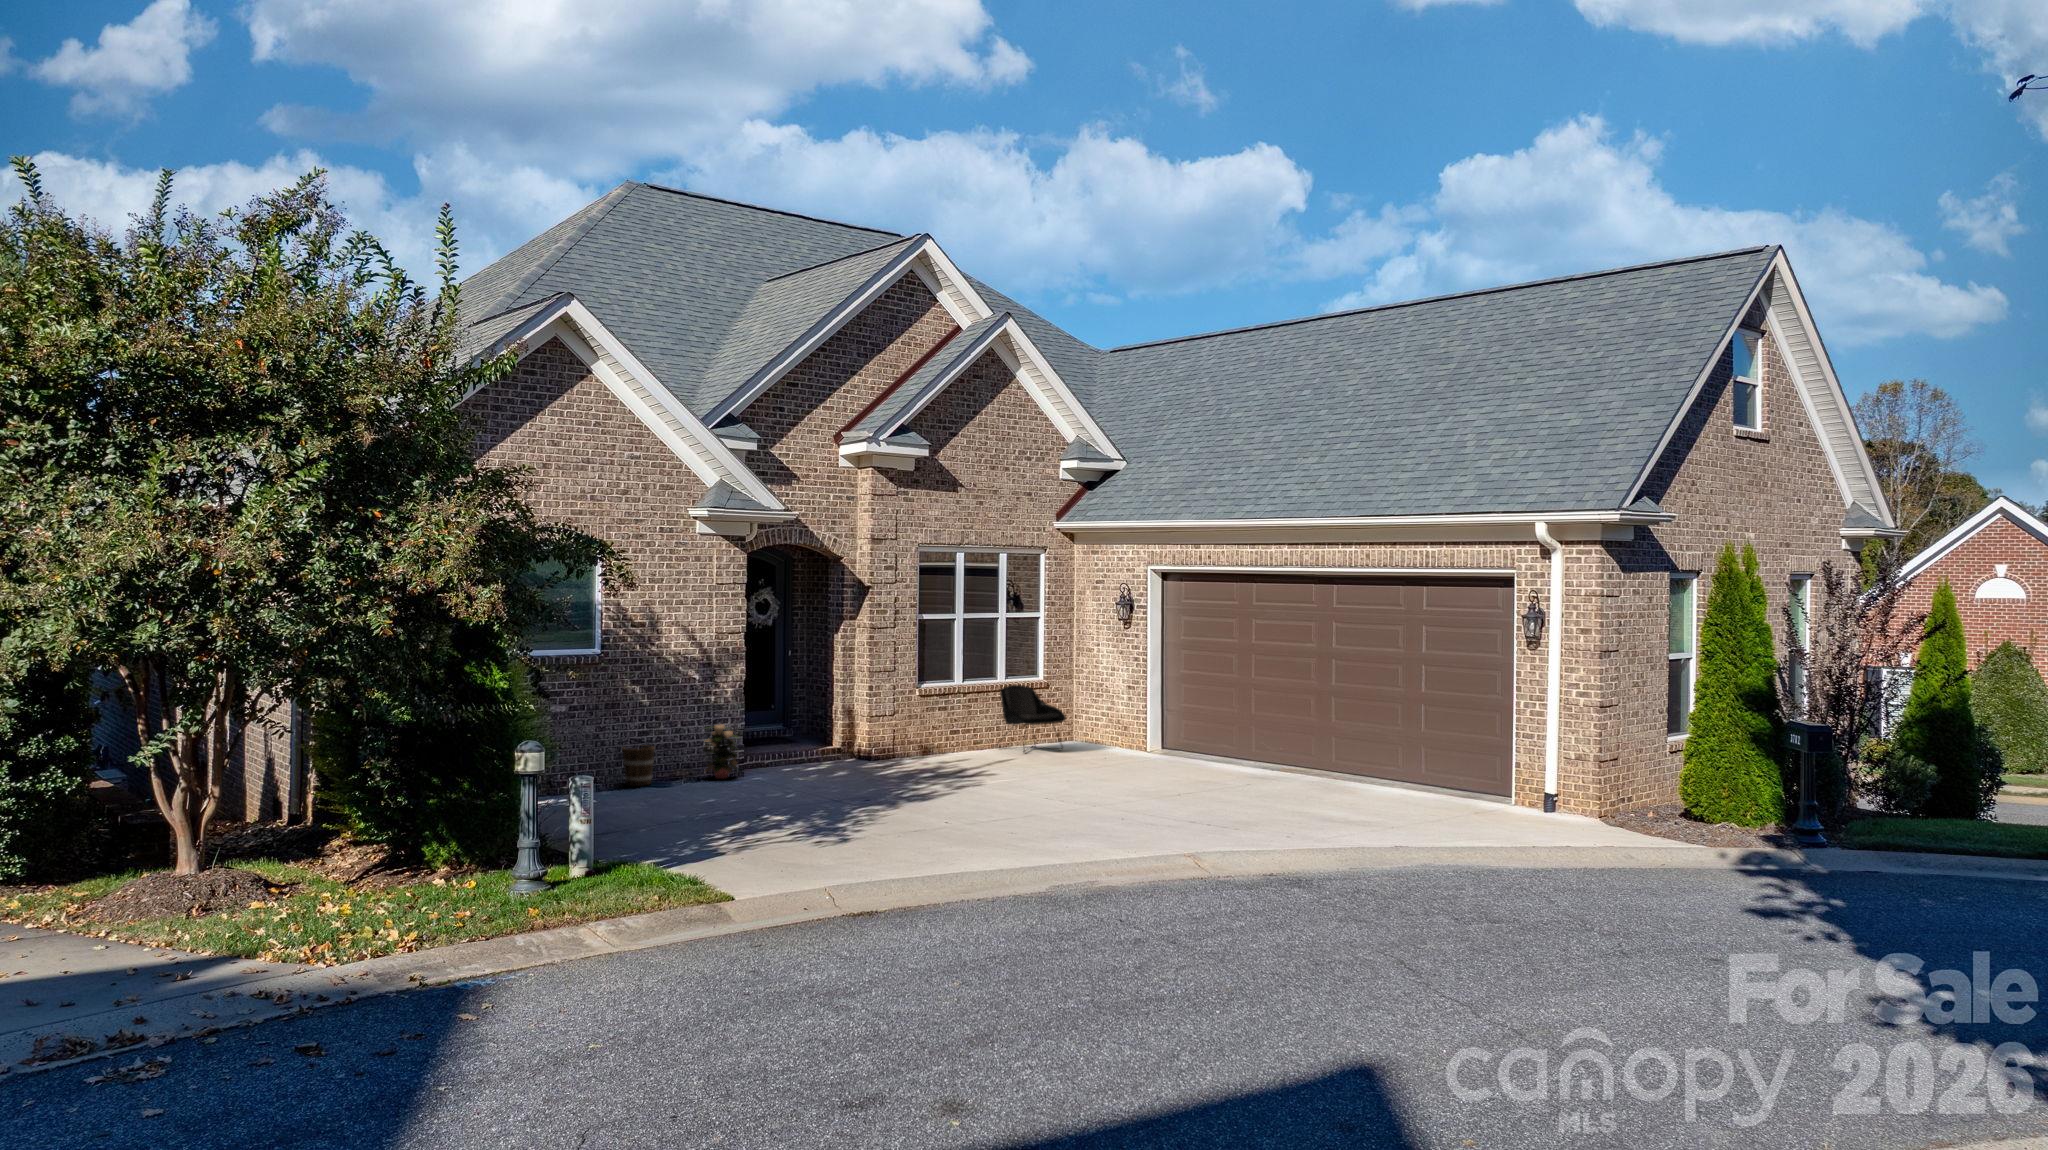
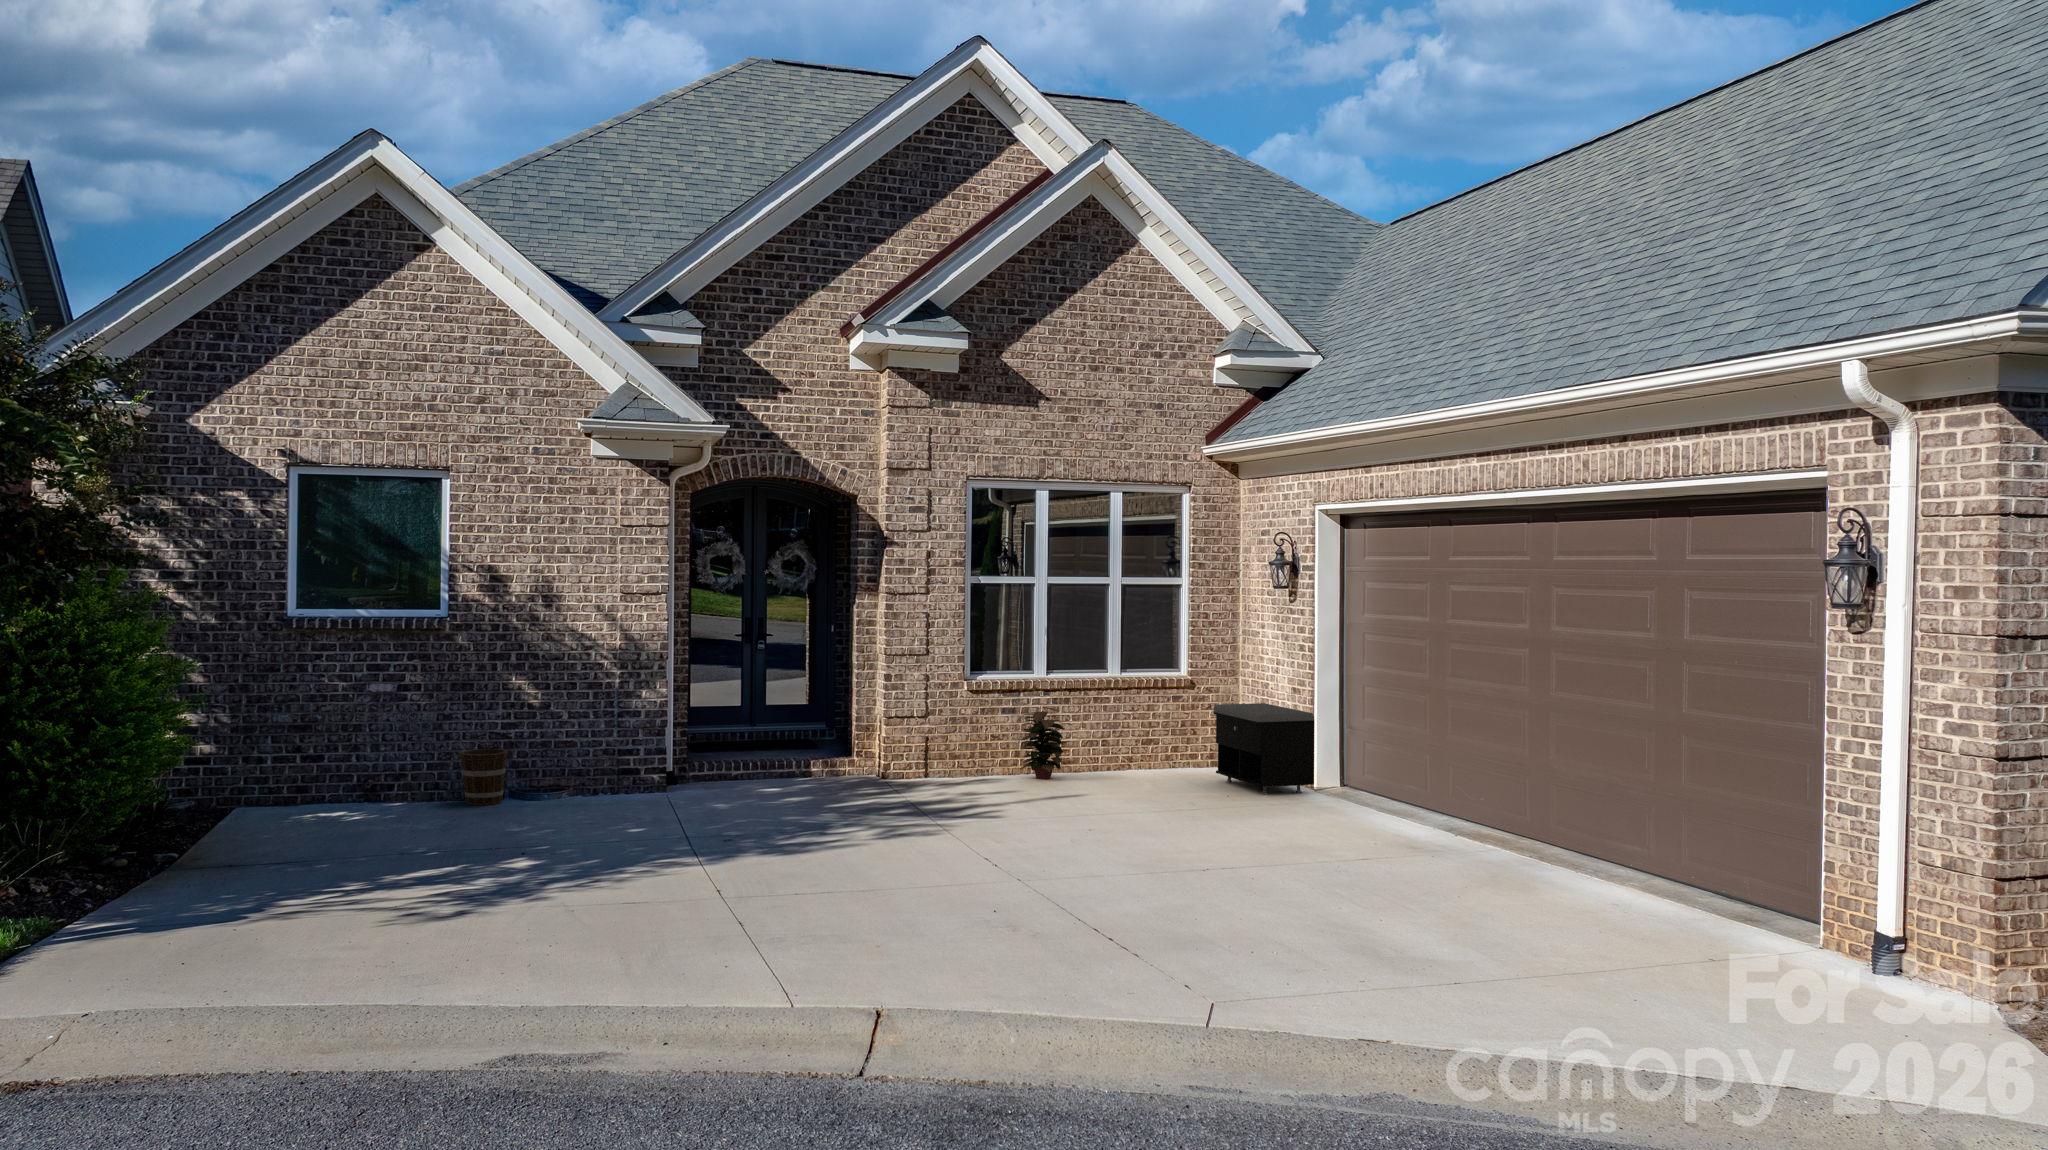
lounge chair: present [997,685,1066,753] -> none [1097,682,1193,784]
storage bench: none [1077,697,1151,756] -> present [1213,703,1314,794]
decorative plant: present [705,725,738,779] -> present [1021,711,1064,779]

